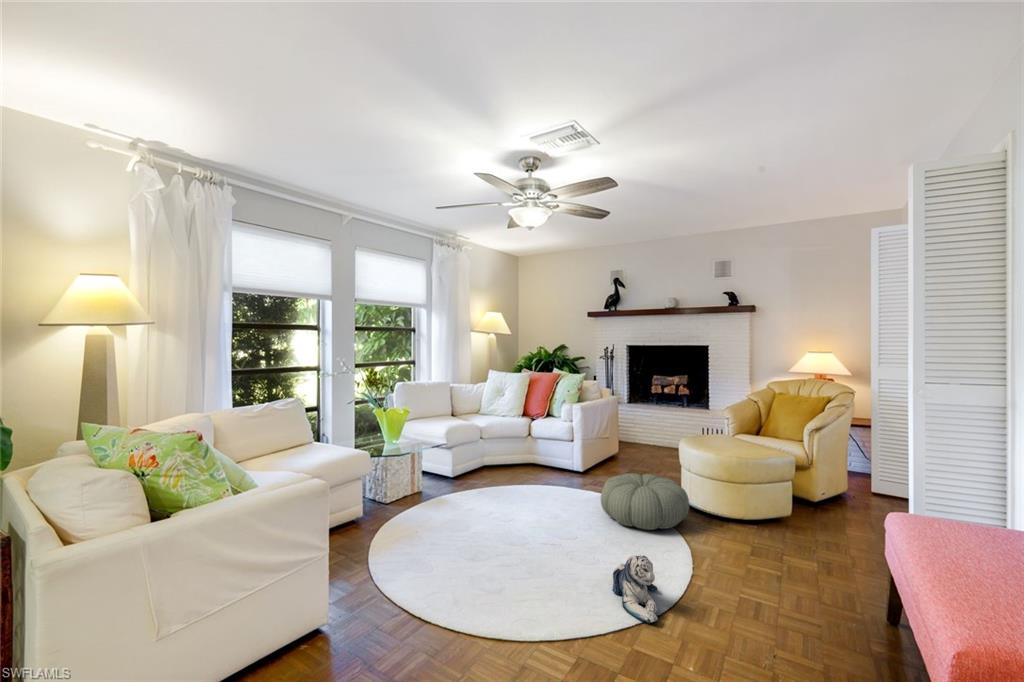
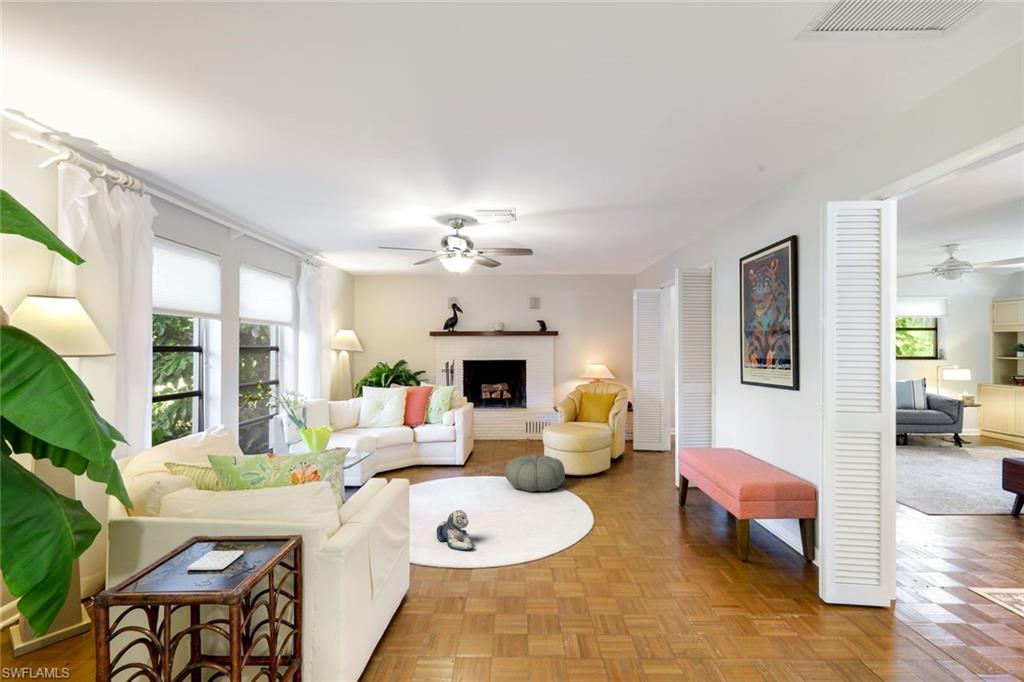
plush toy: present [612,555,658,623] -> present [436,510,473,550]

